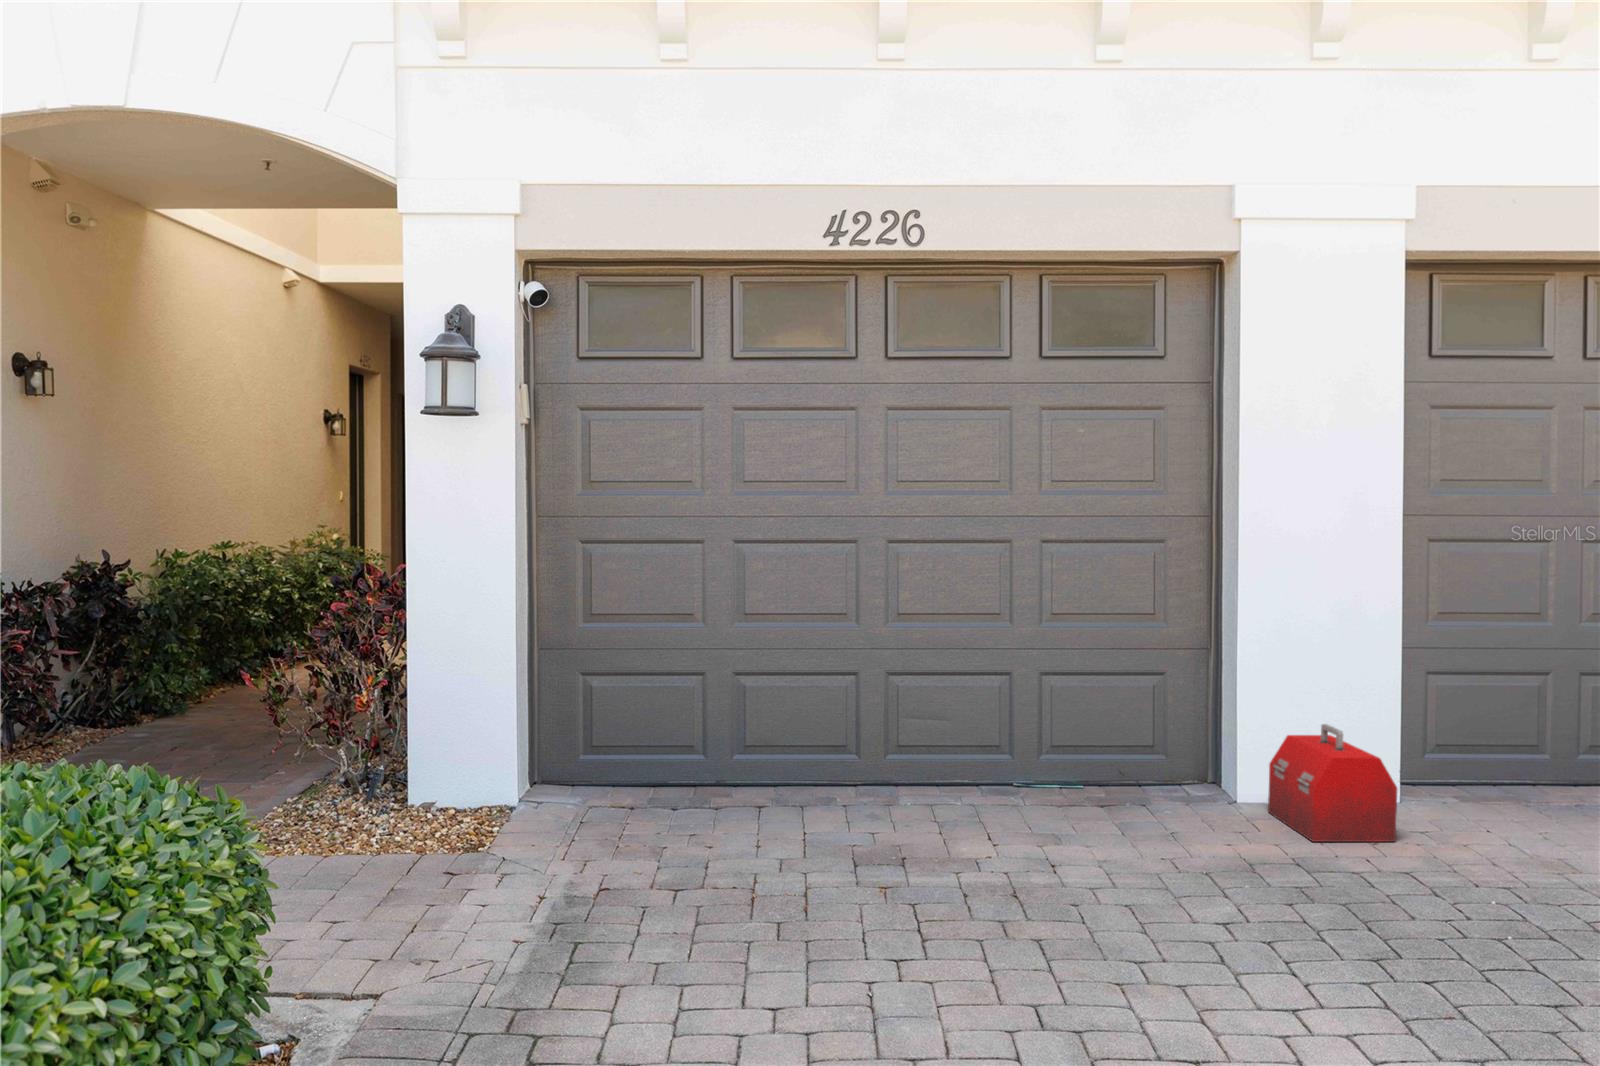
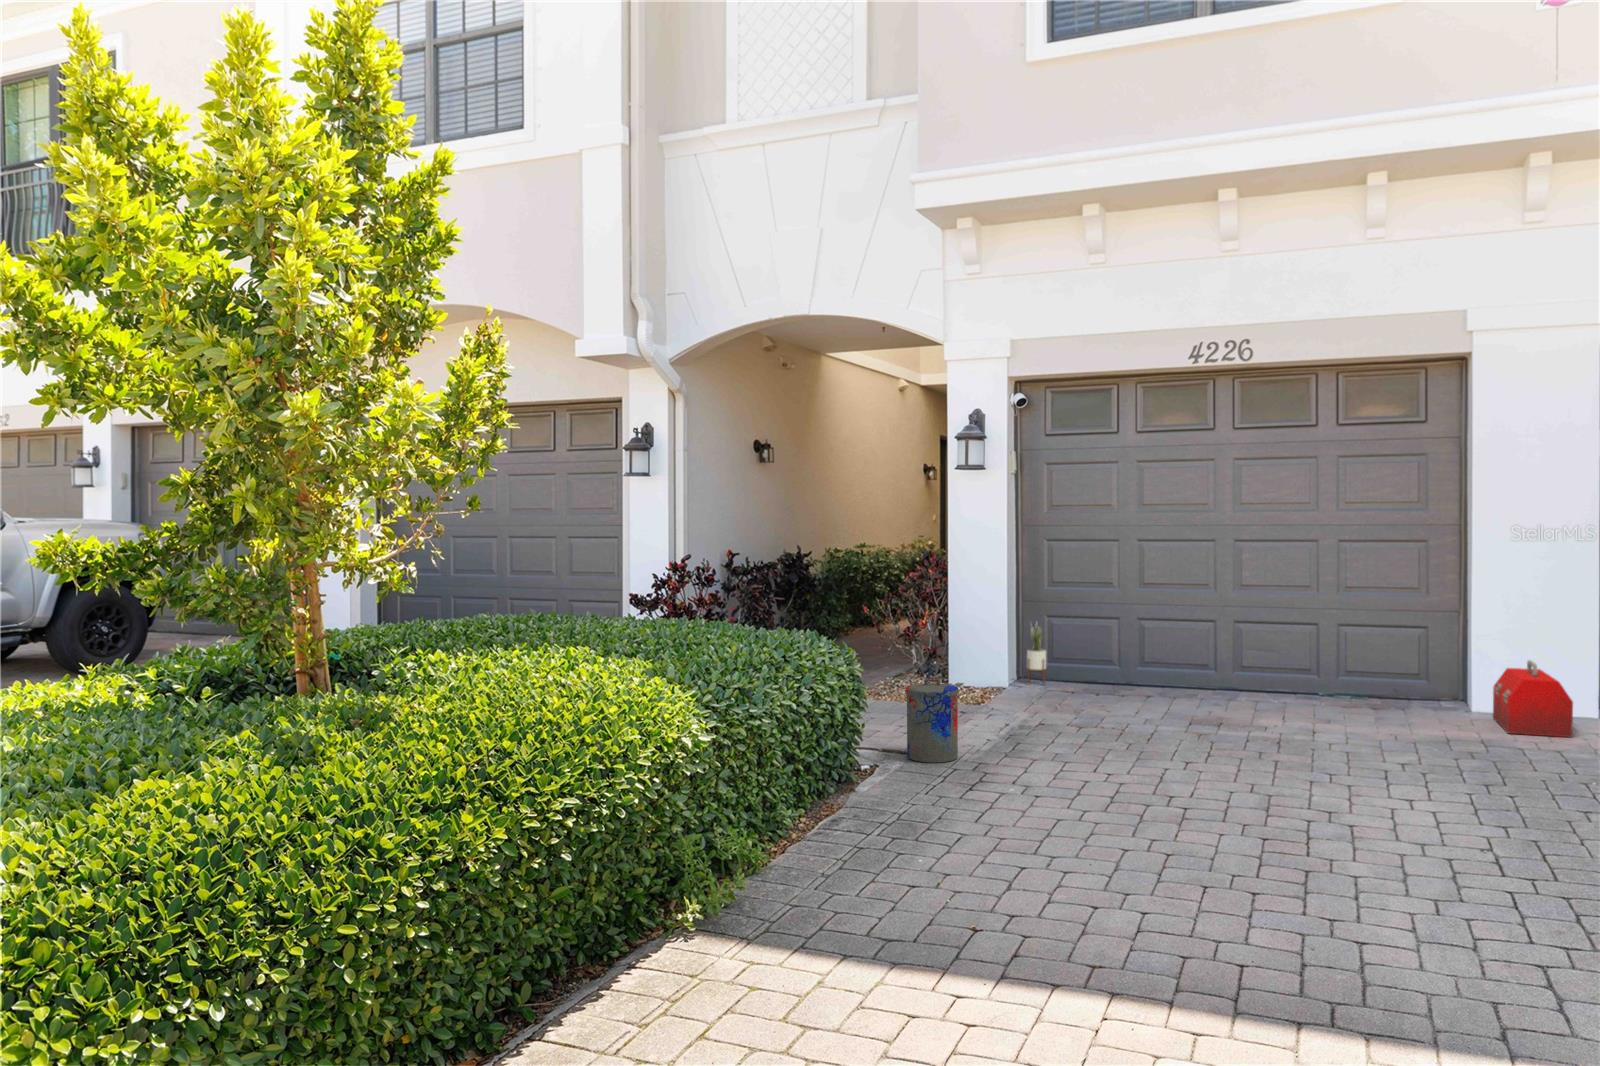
potted plant: none [547,680,581,796] -> present [1027,622,1046,683]
trash can: none [357,842,470,1022] -> present [906,679,958,763]

